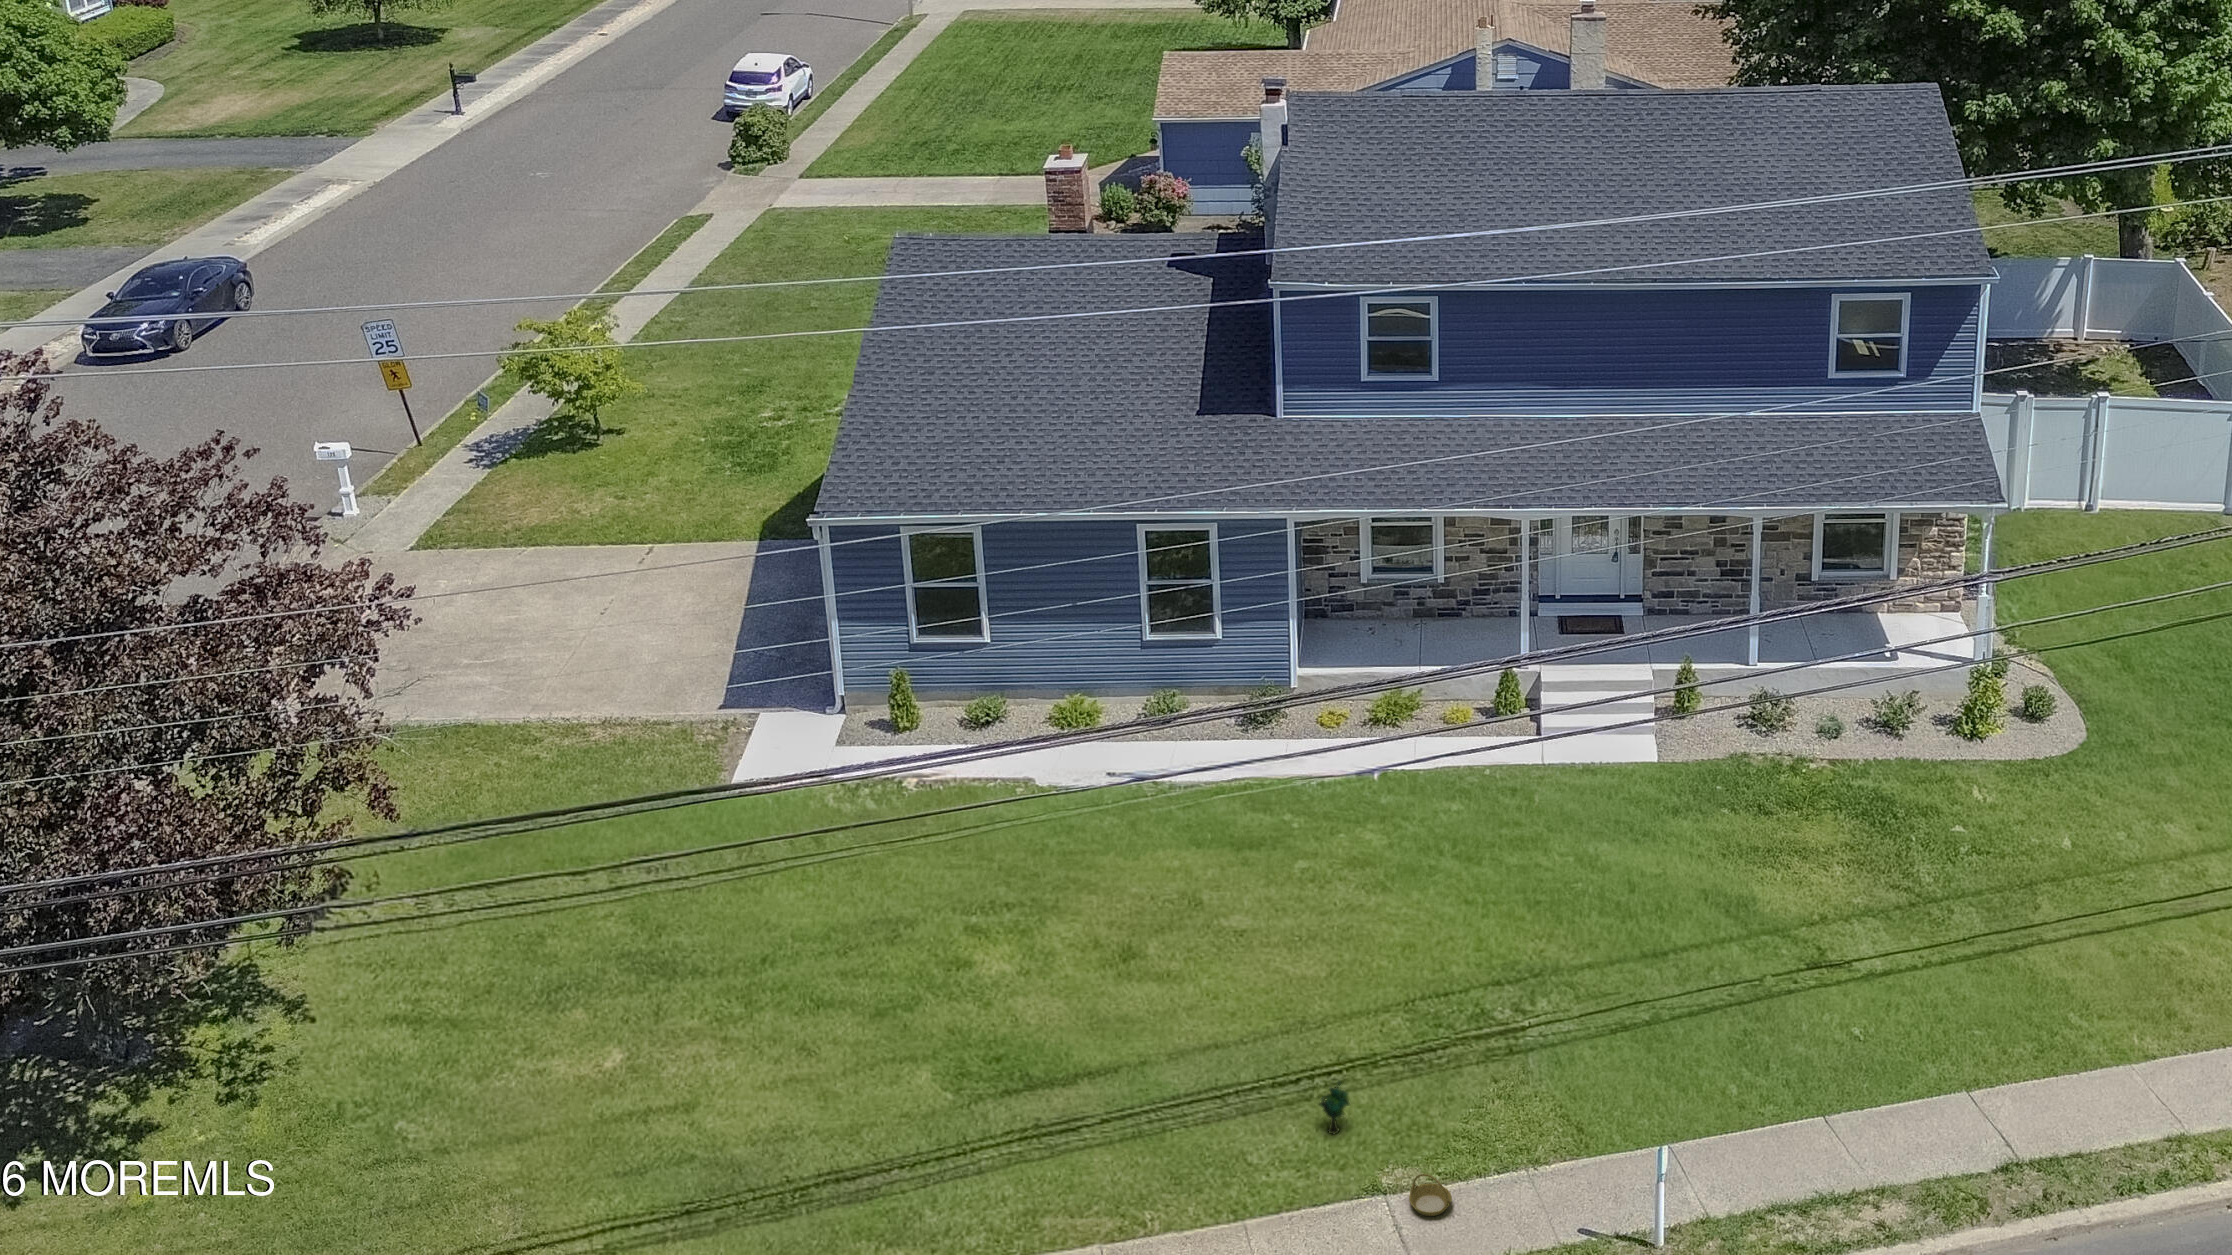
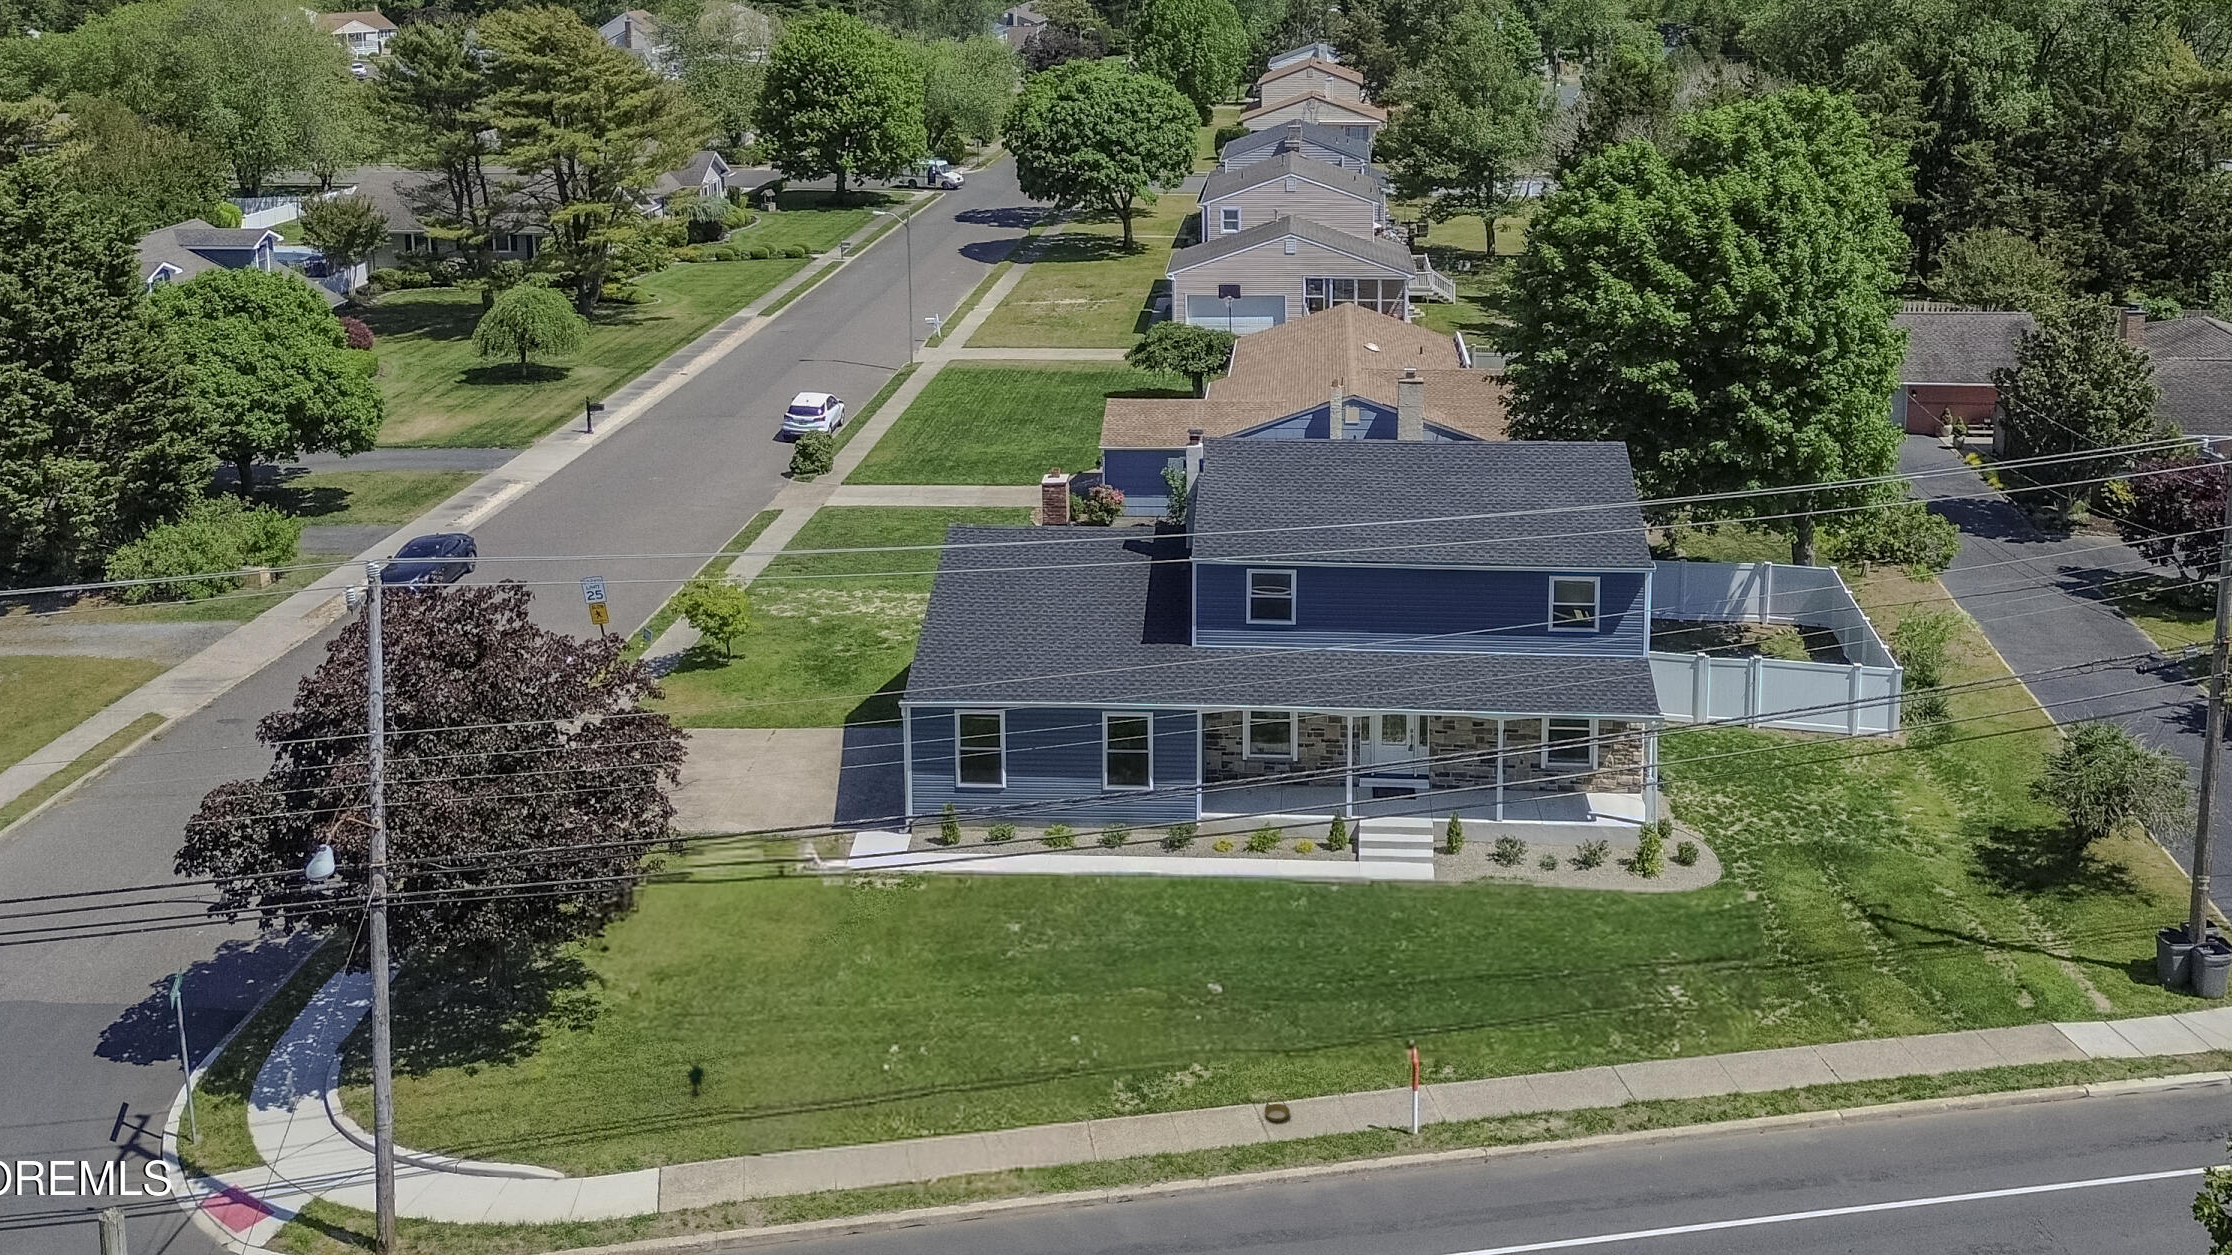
decorative plant: present [1319,1081,1350,1134] -> present [686,1065,705,1096]

